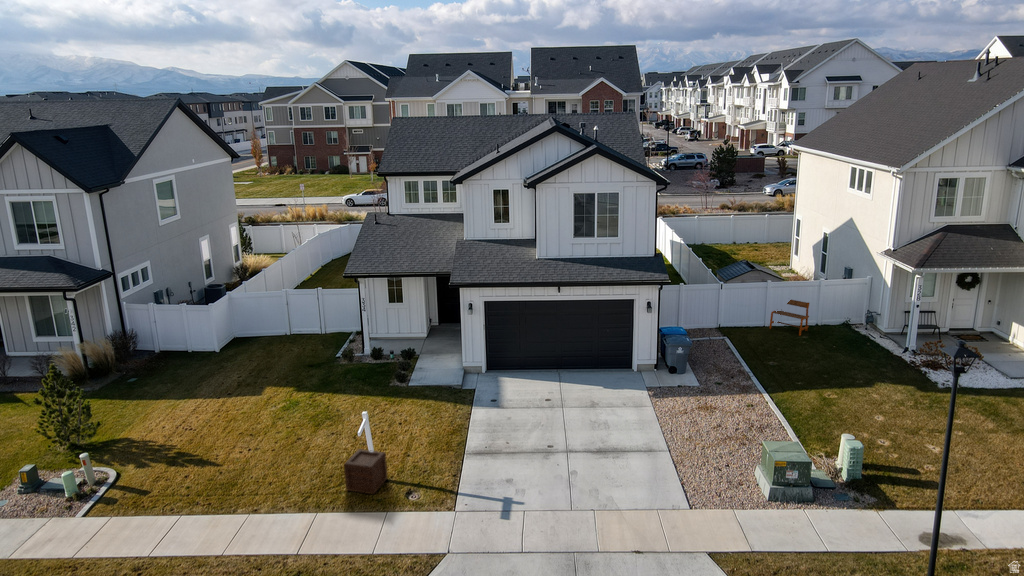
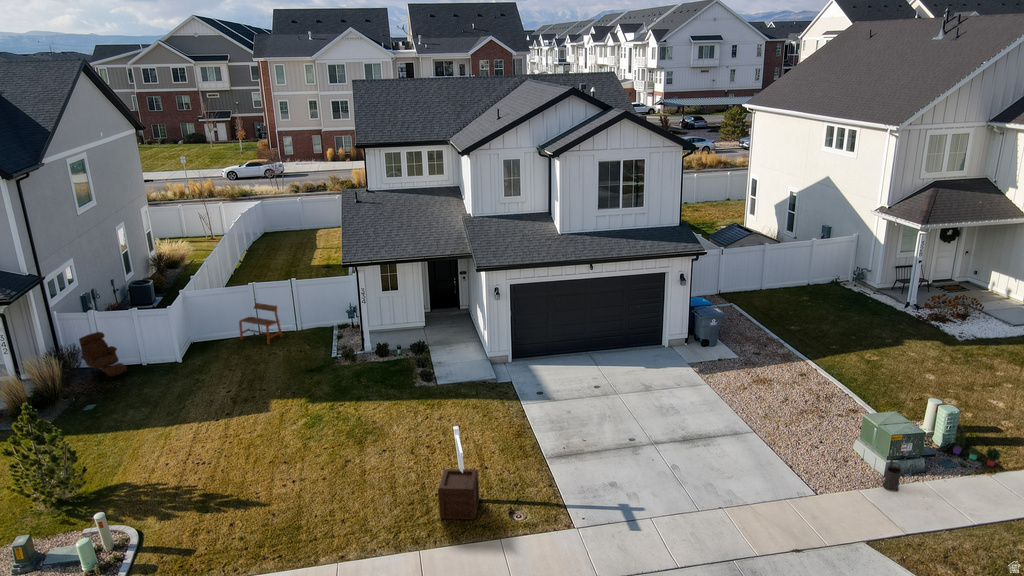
bench: present [769,300,809,336] -> present [239,303,282,344]
lounge chair: none [139,321,172,362] -> present [79,332,127,379]
potted plant: none [855,461,897,506] -> present [954,425,1001,466]
watering can: none [760,482,776,517] -> present [883,456,901,491]

